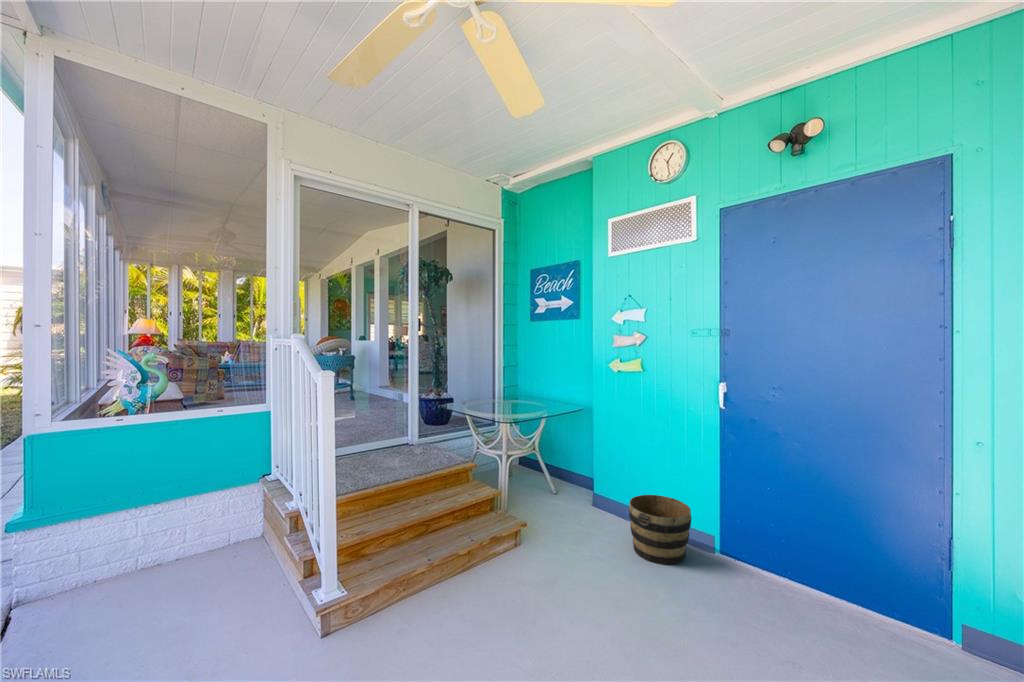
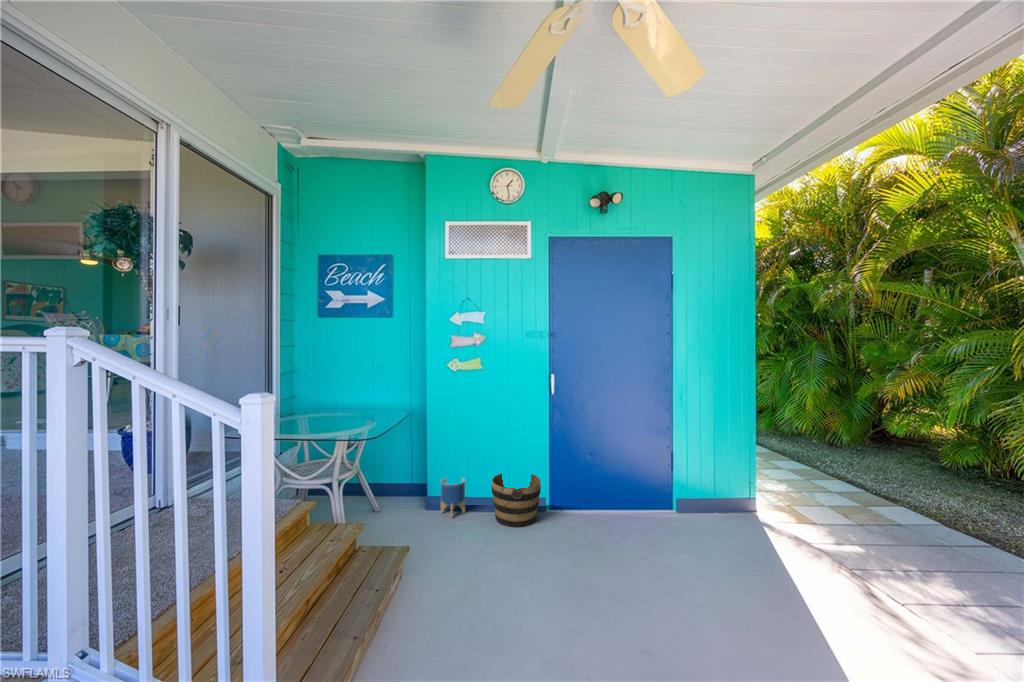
planter: none [592,483,618,526] -> present [441,478,465,518]

